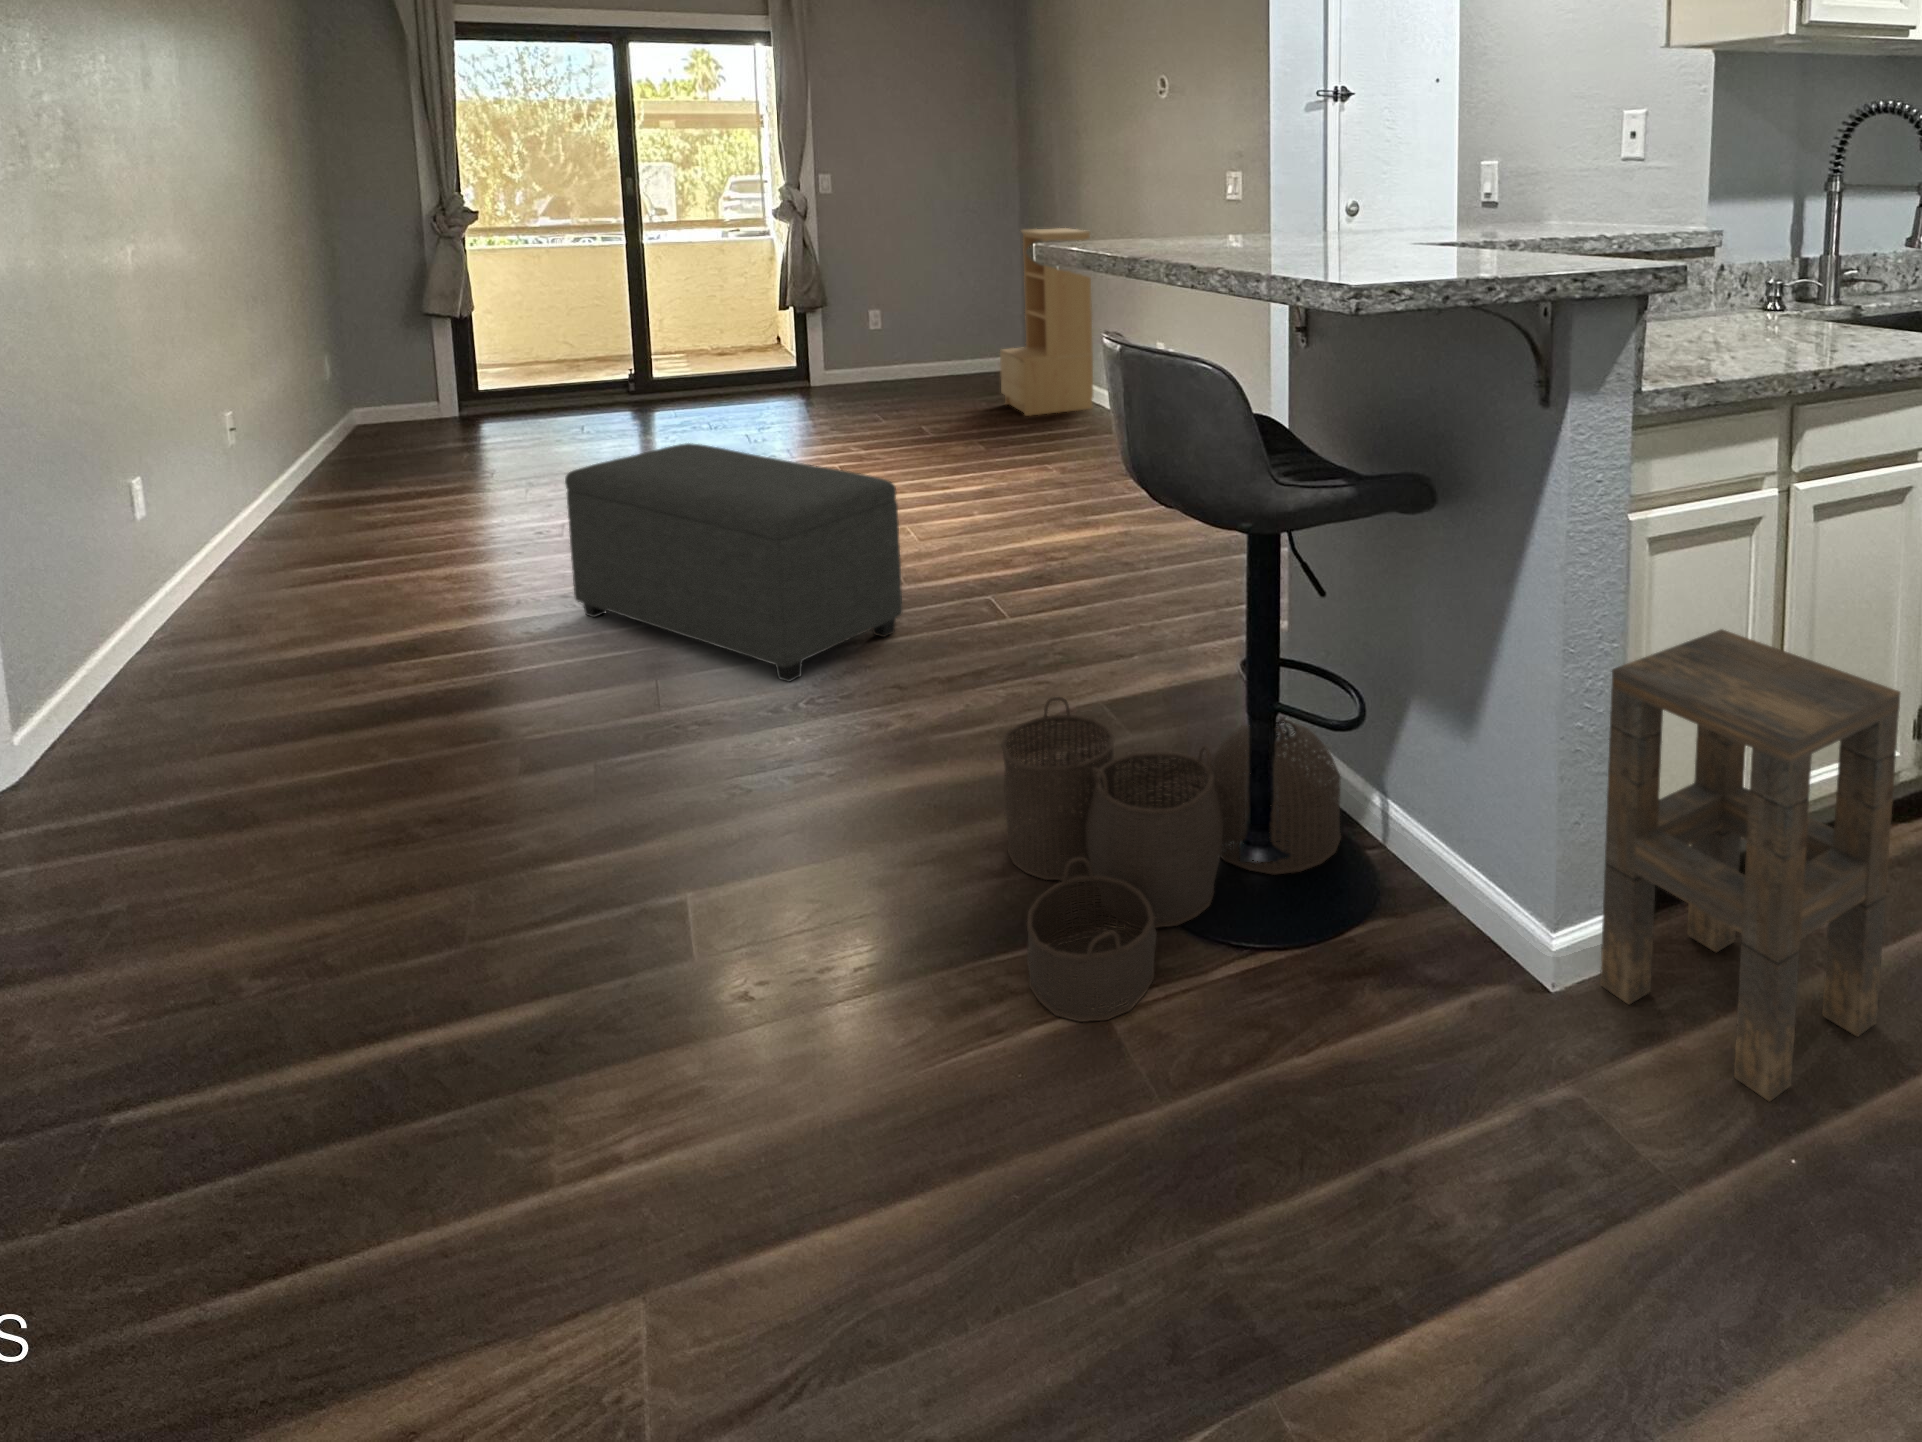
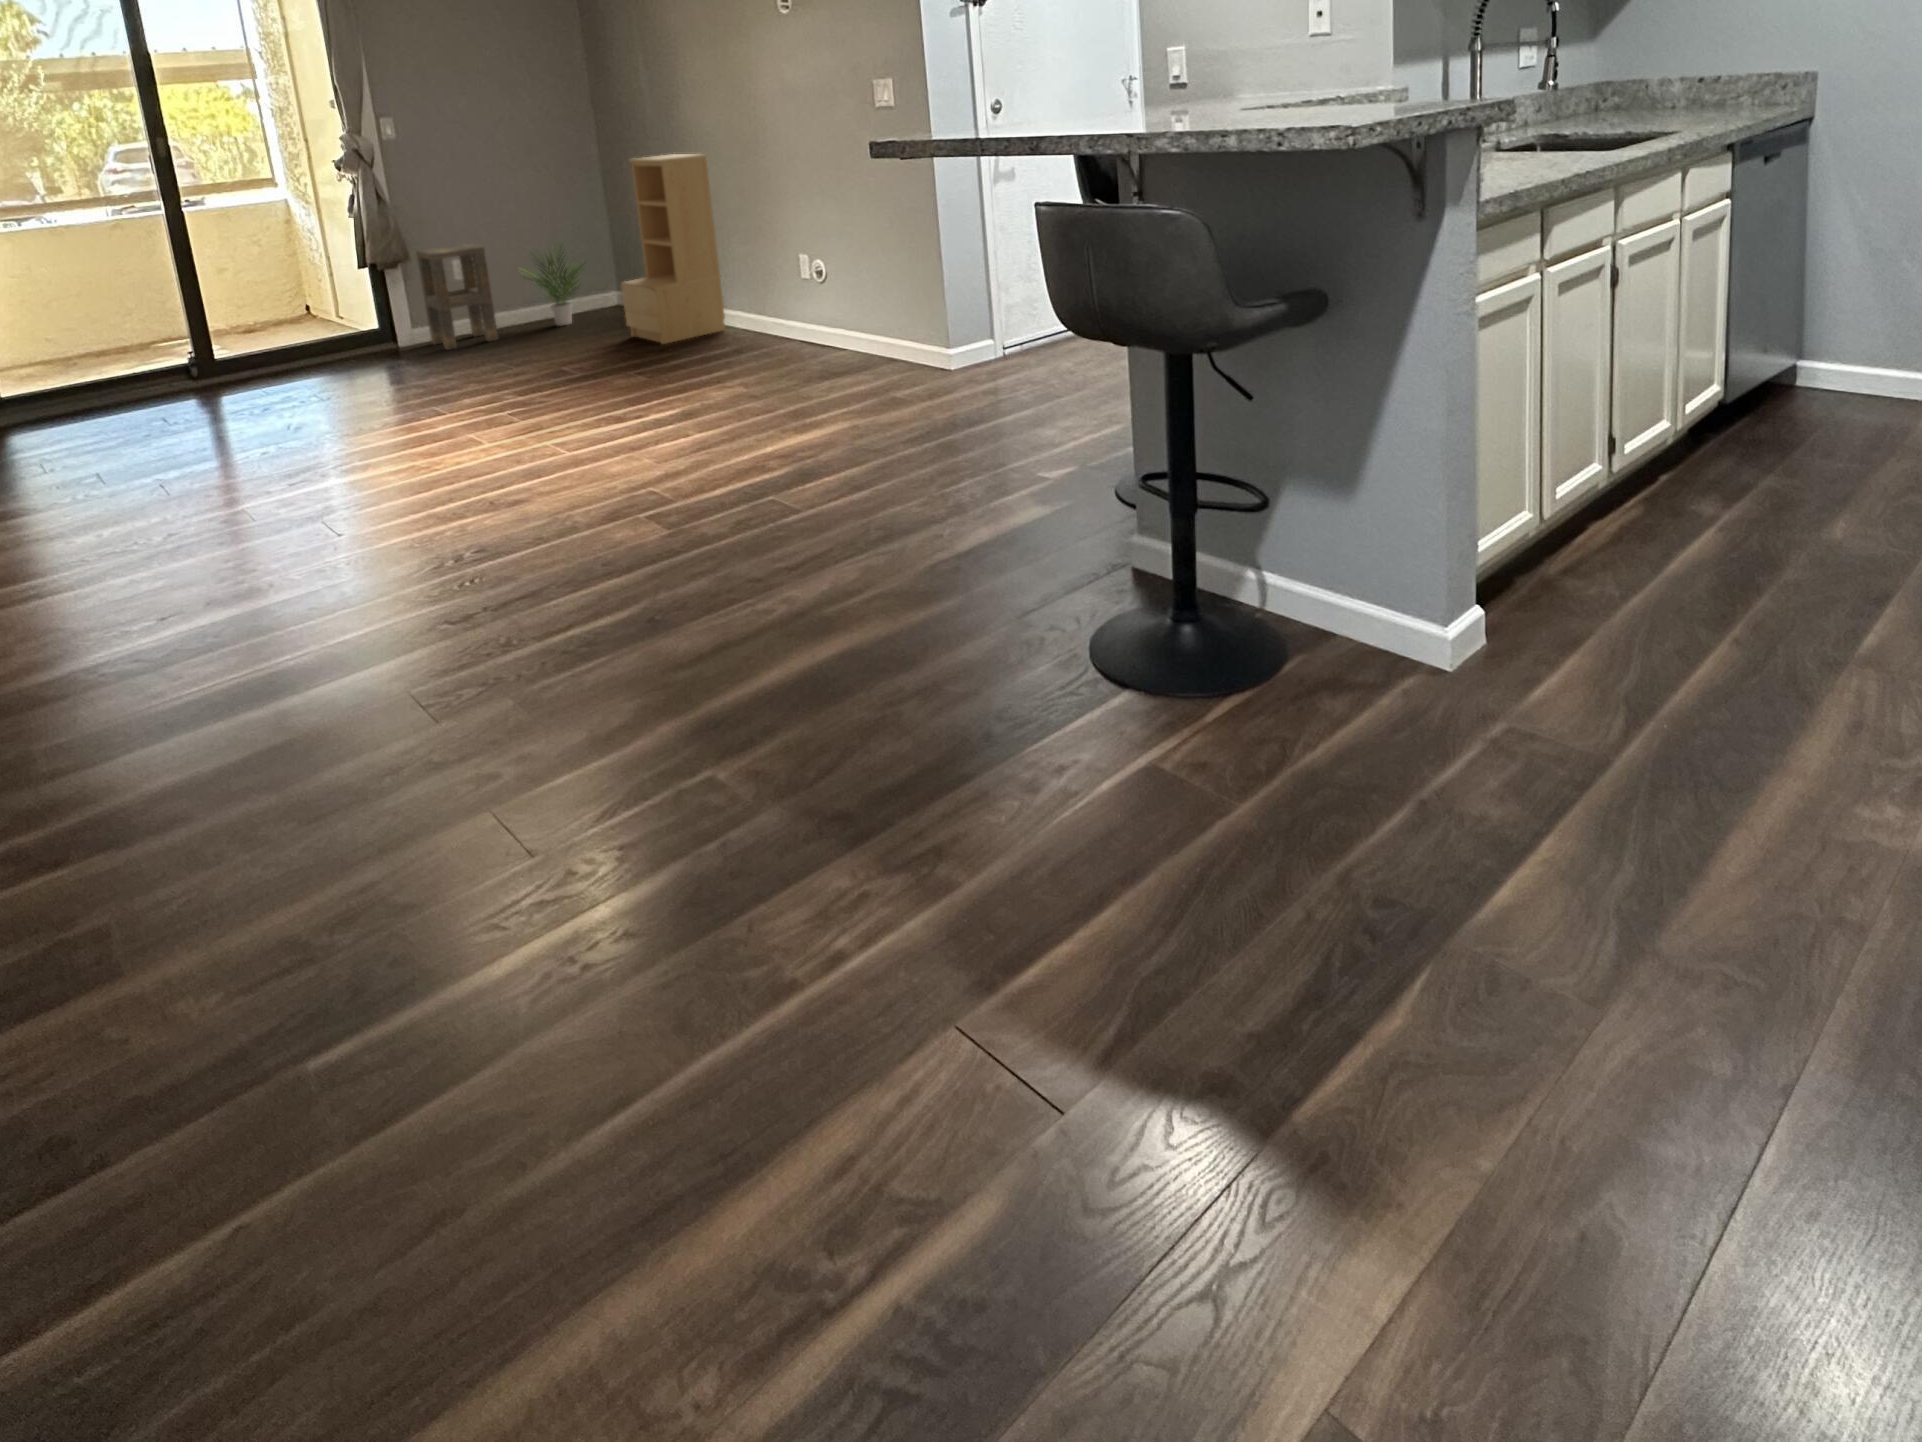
potted plant: none [919,302,990,384] -> present [526,246,585,326]
ottoman: present [565,443,902,682] -> none [318,390,711,596]
side table: present [1600,629,1901,1102] -> present [416,244,499,350]
woven basket: present [1001,697,1341,1022] -> none [954,512,1232,776]

